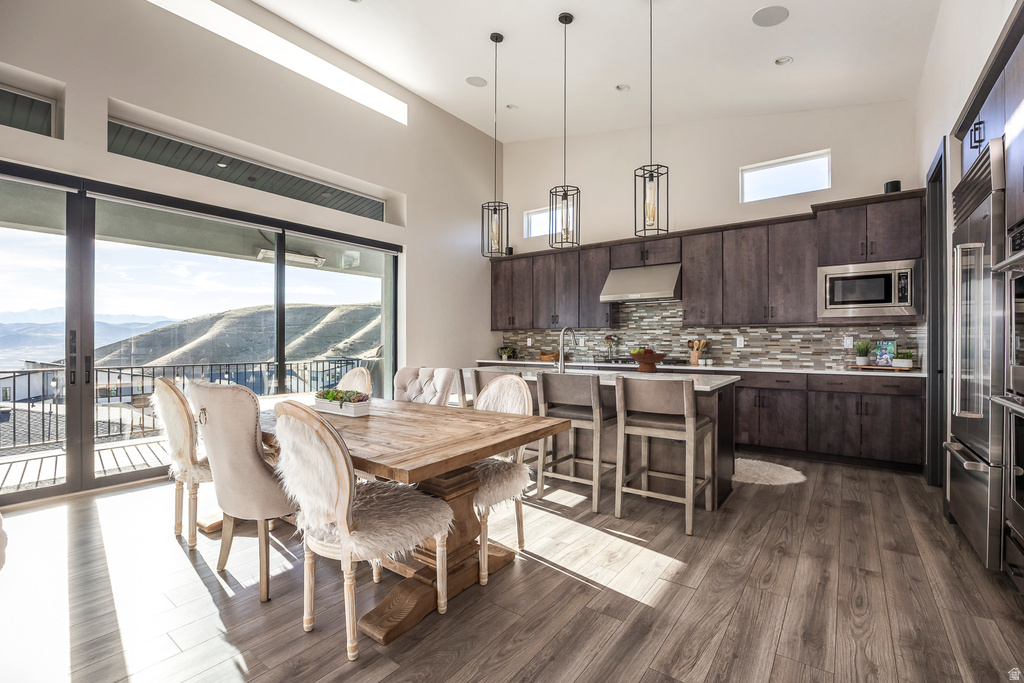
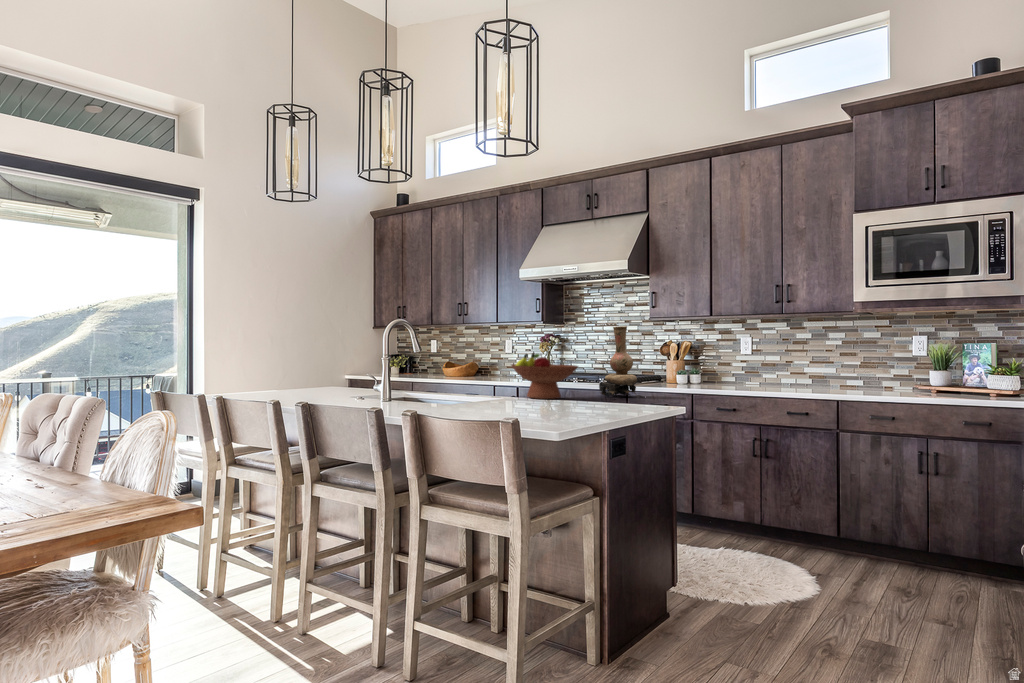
vase: none [672,331,701,372] -> present [599,326,643,398]

